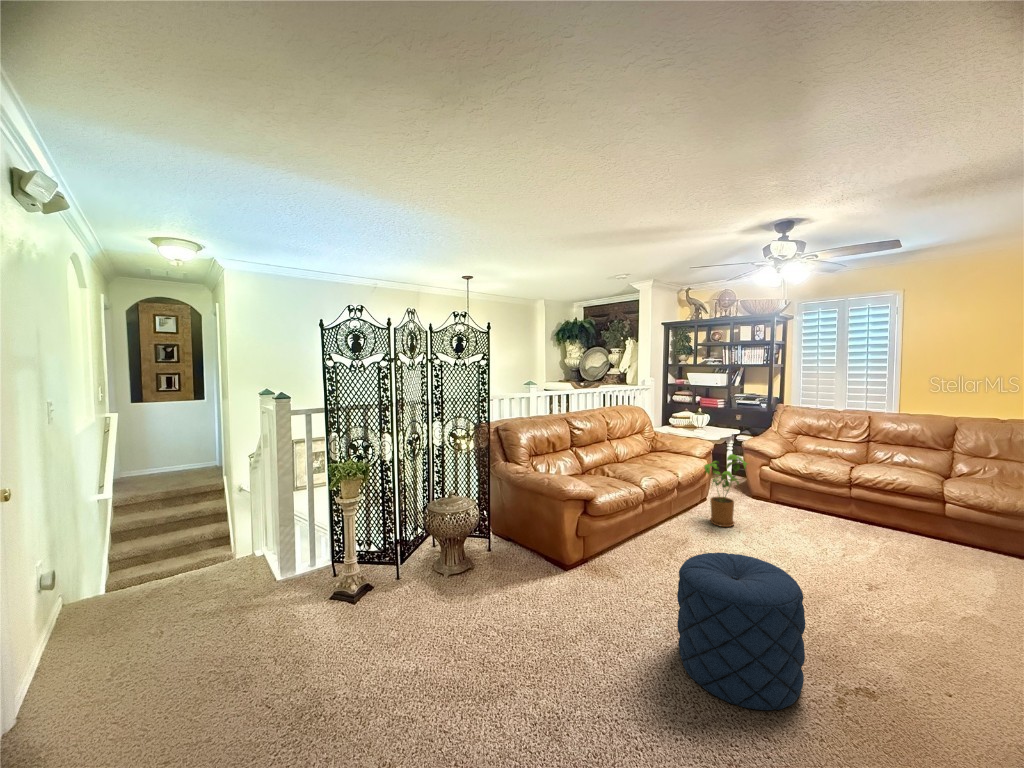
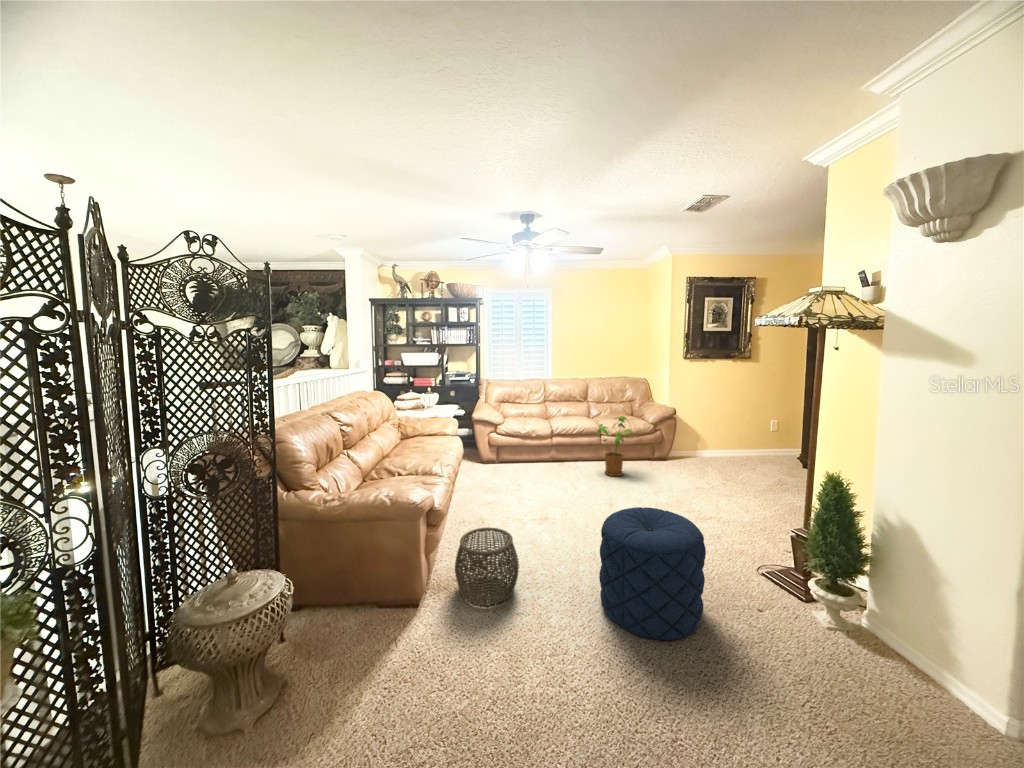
house plant: present [704,454,747,527] -> present [597,416,634,476]
woven basket: none [582,527,640,593] -> present [455,528,519,606]

